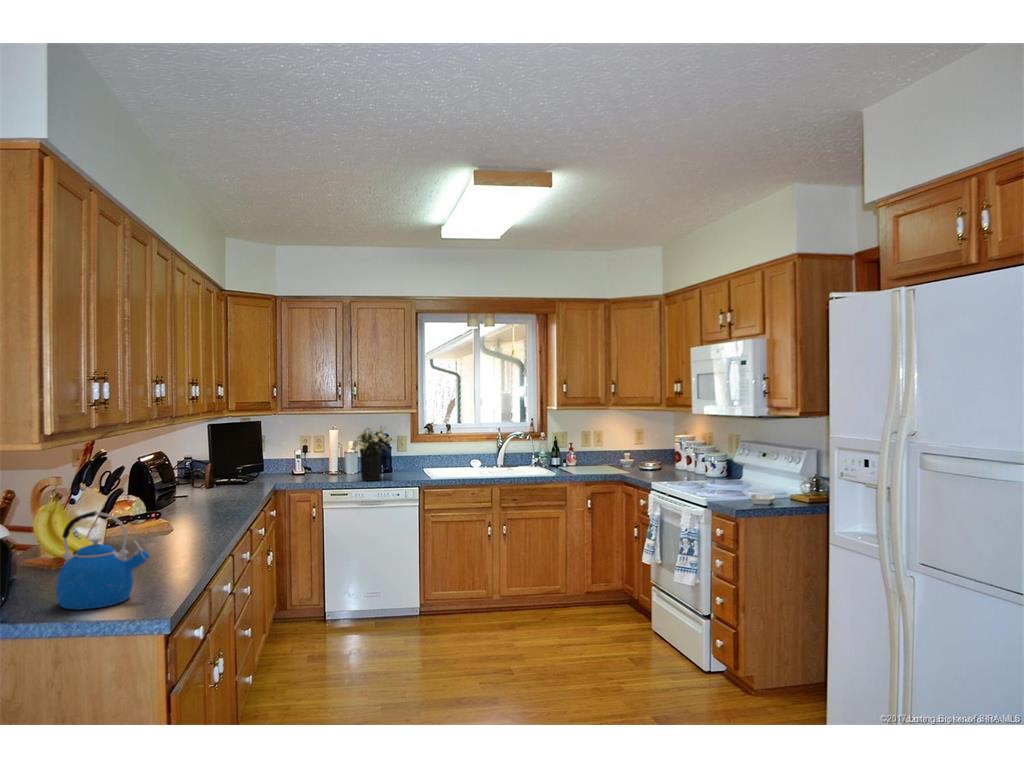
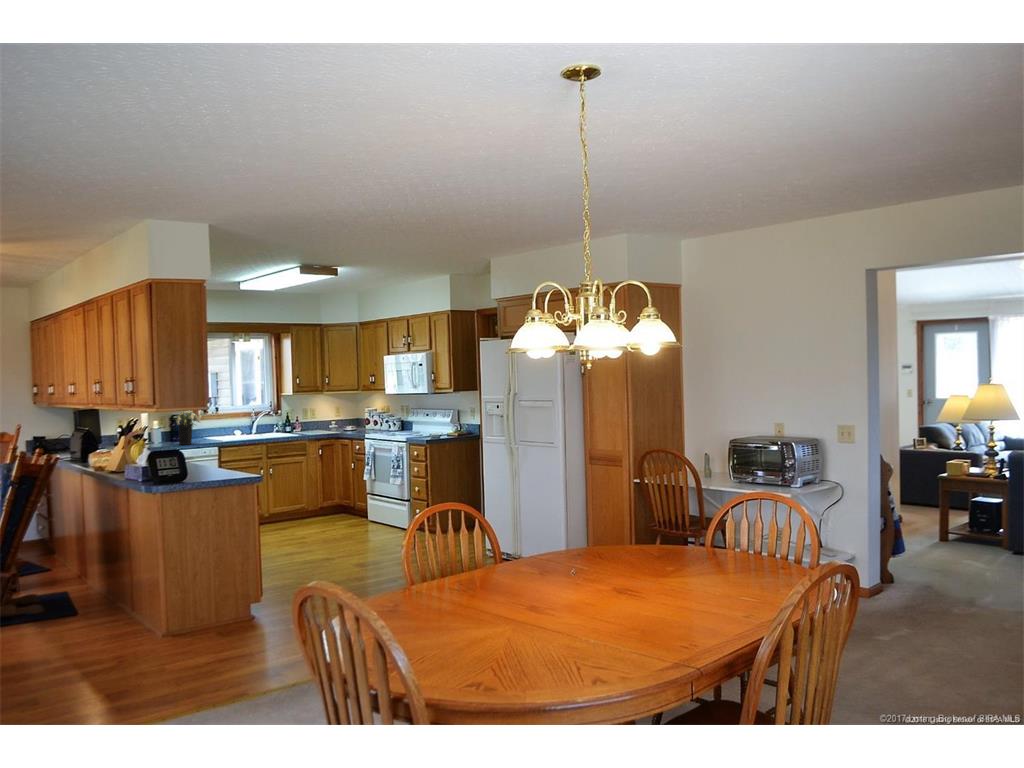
kettle: present [56,511,149,610] -> none [197,440,232,478]

